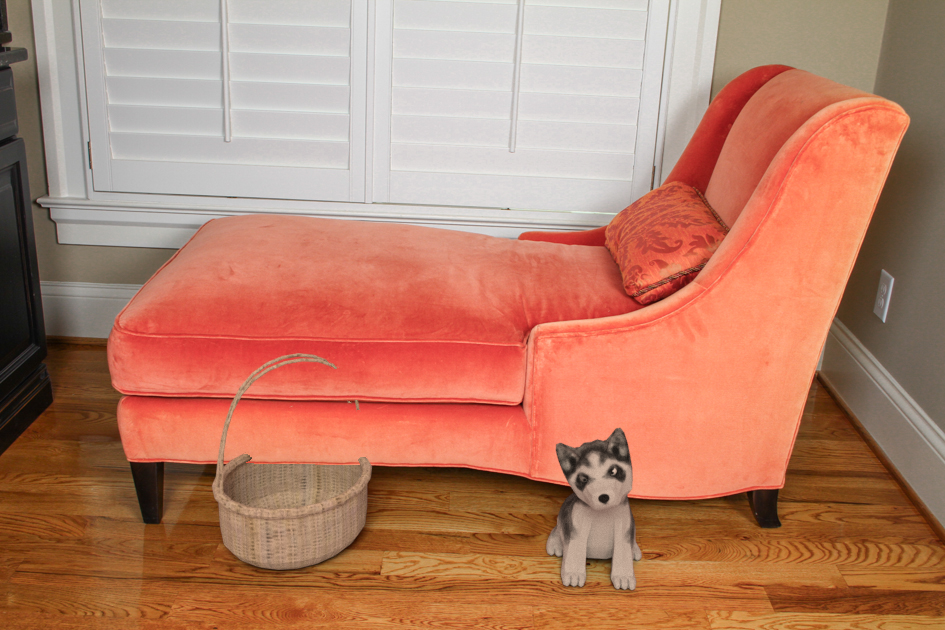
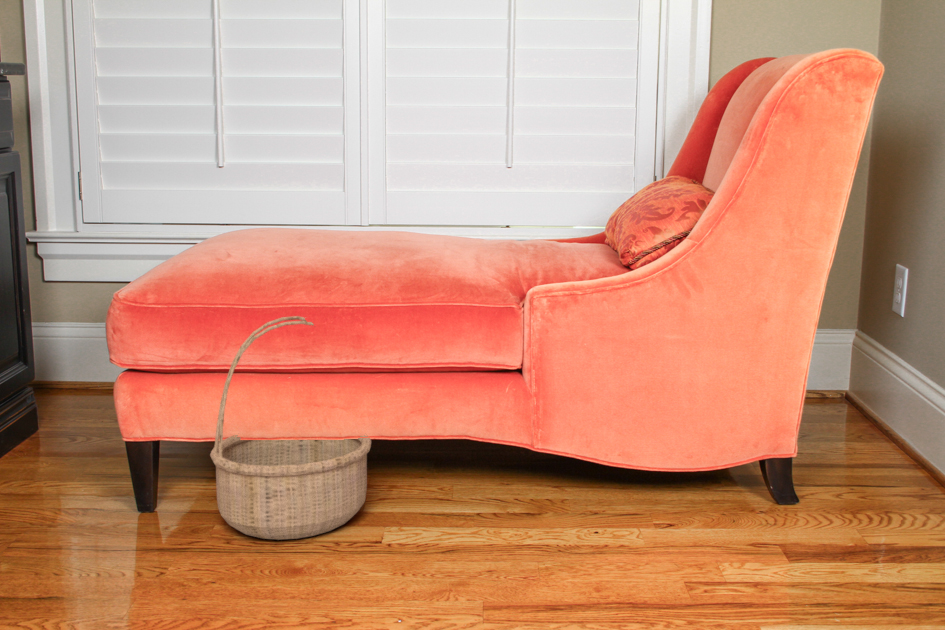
plush toy: present [546,428,642,590] -> none [553,378,652,549]

